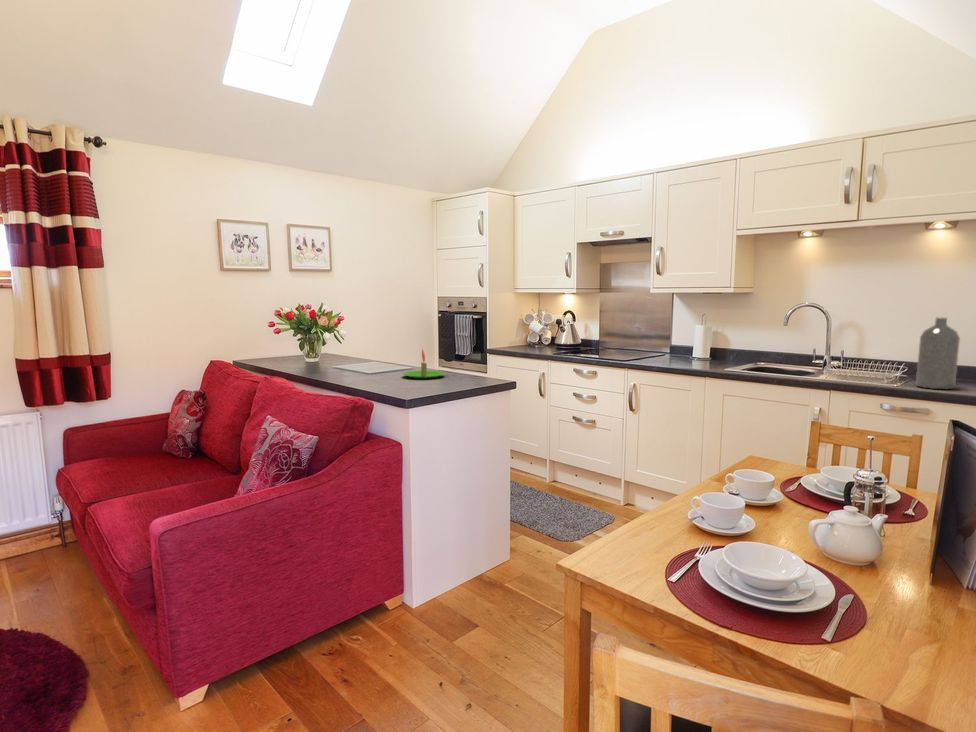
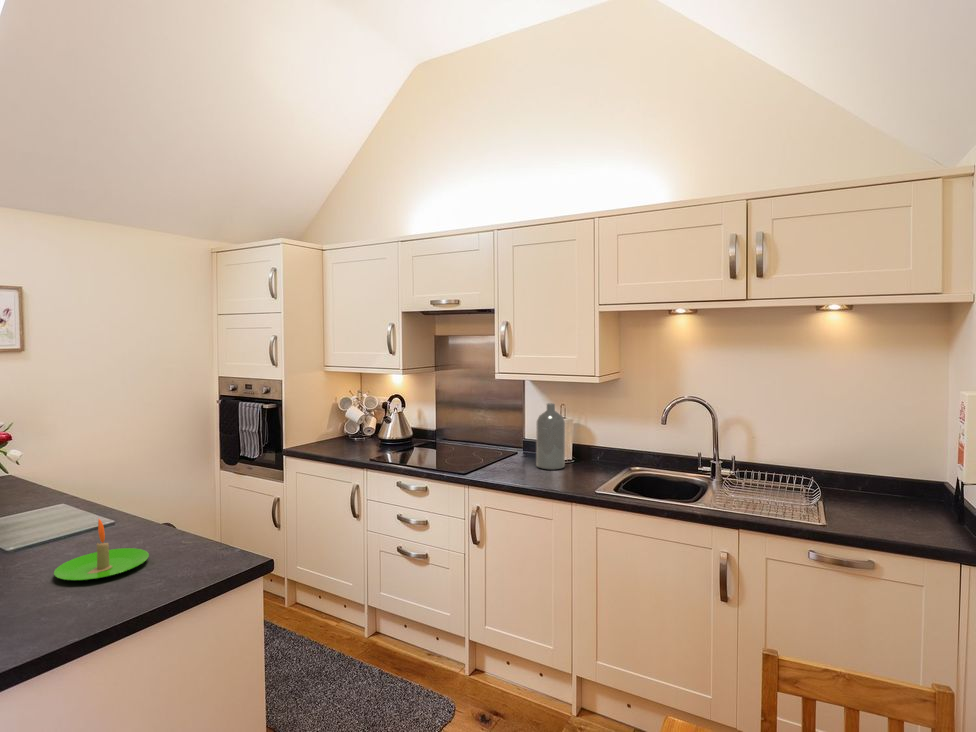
bottle: present [916,318,960,389] -> present [536,403,565,470]

